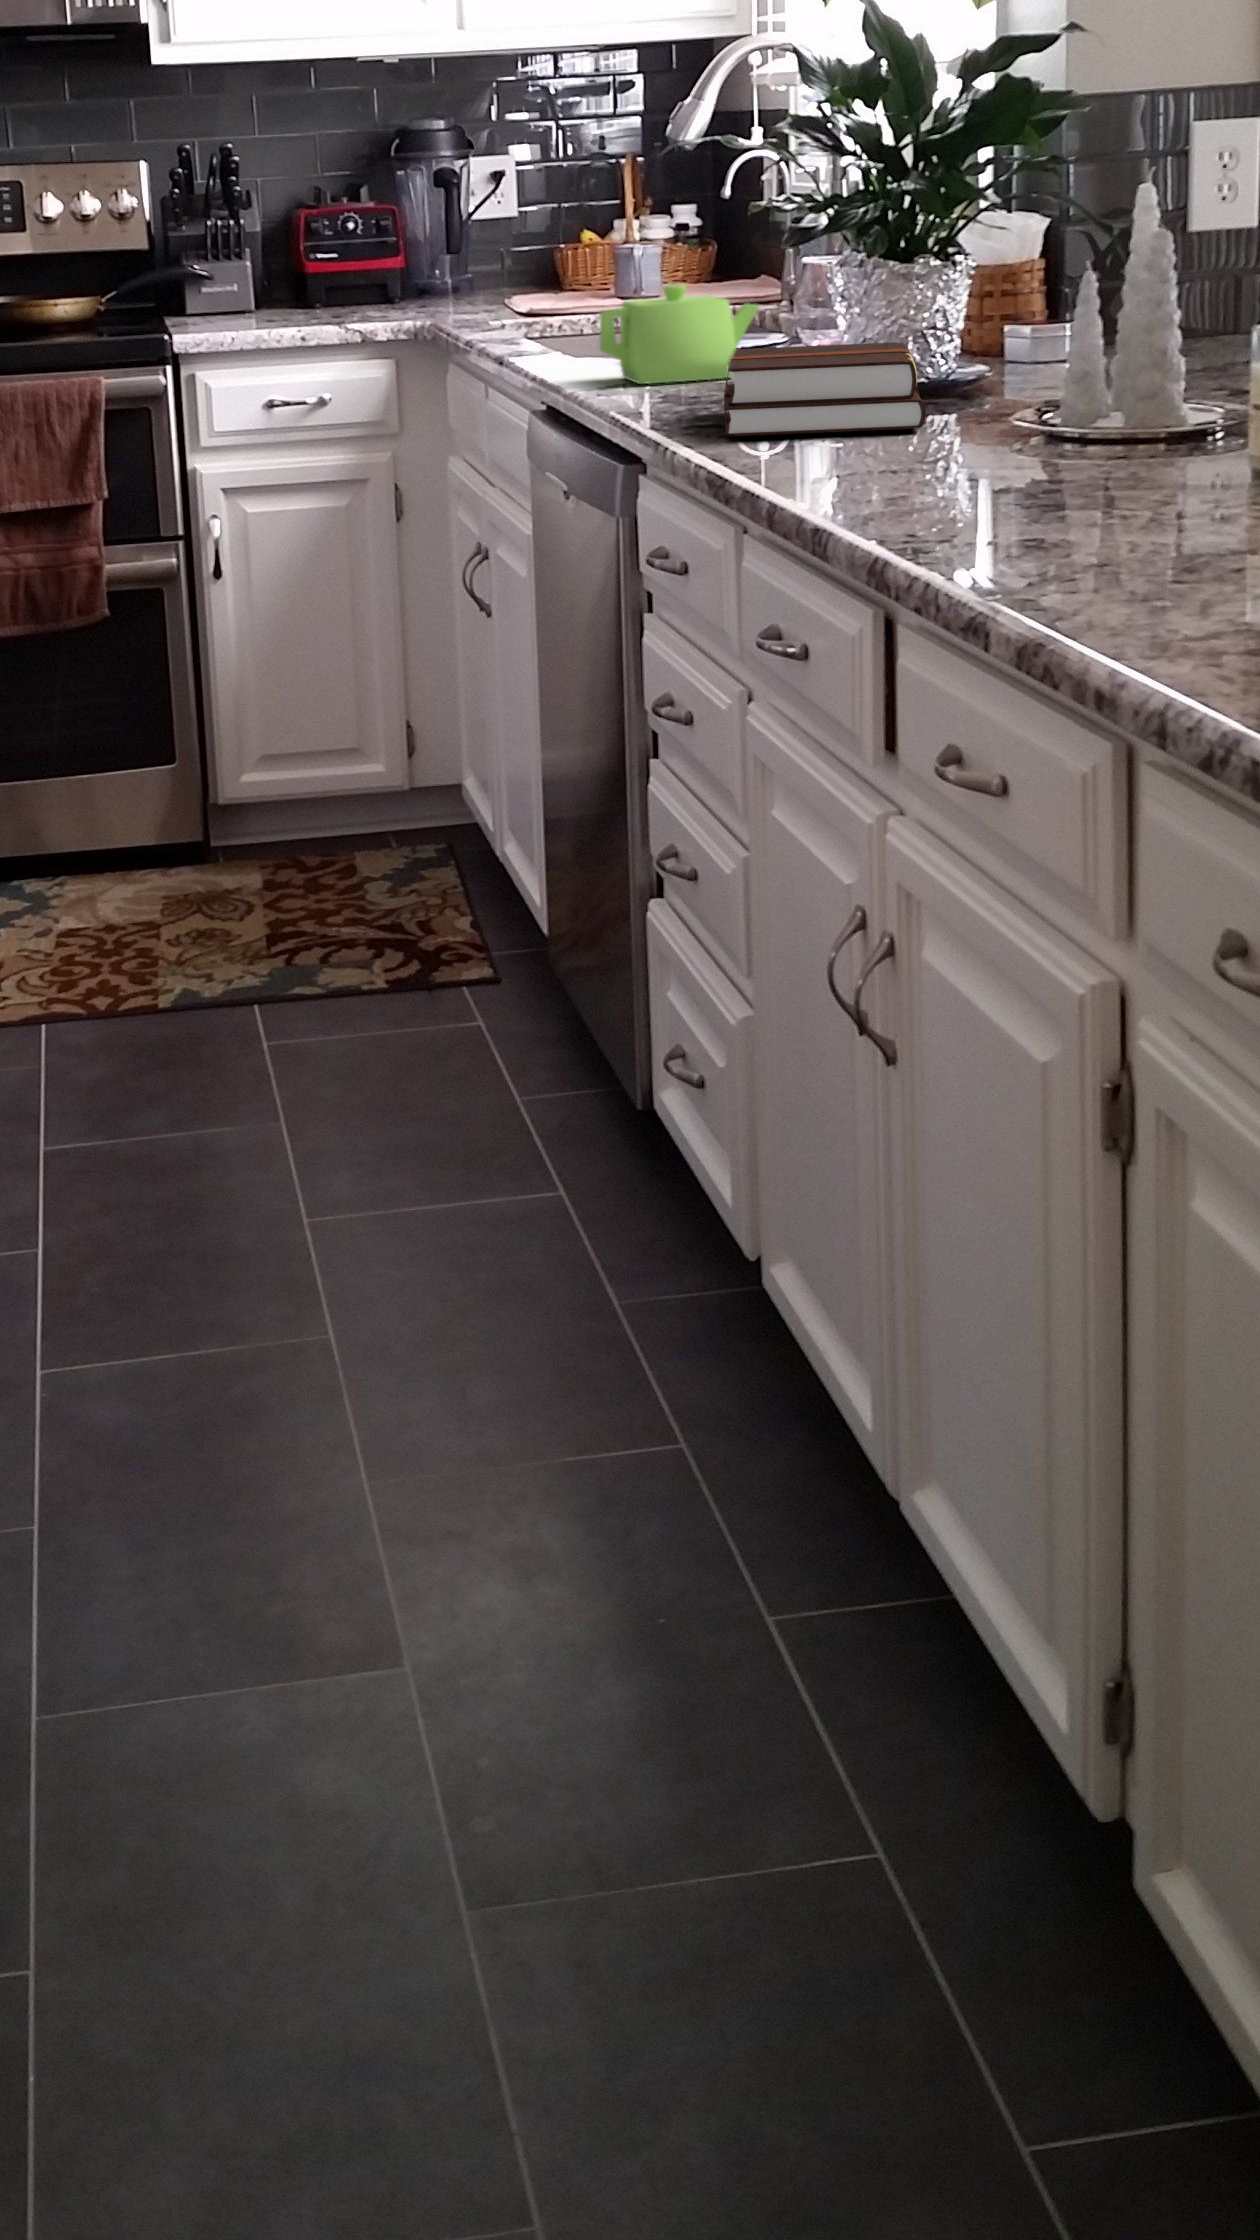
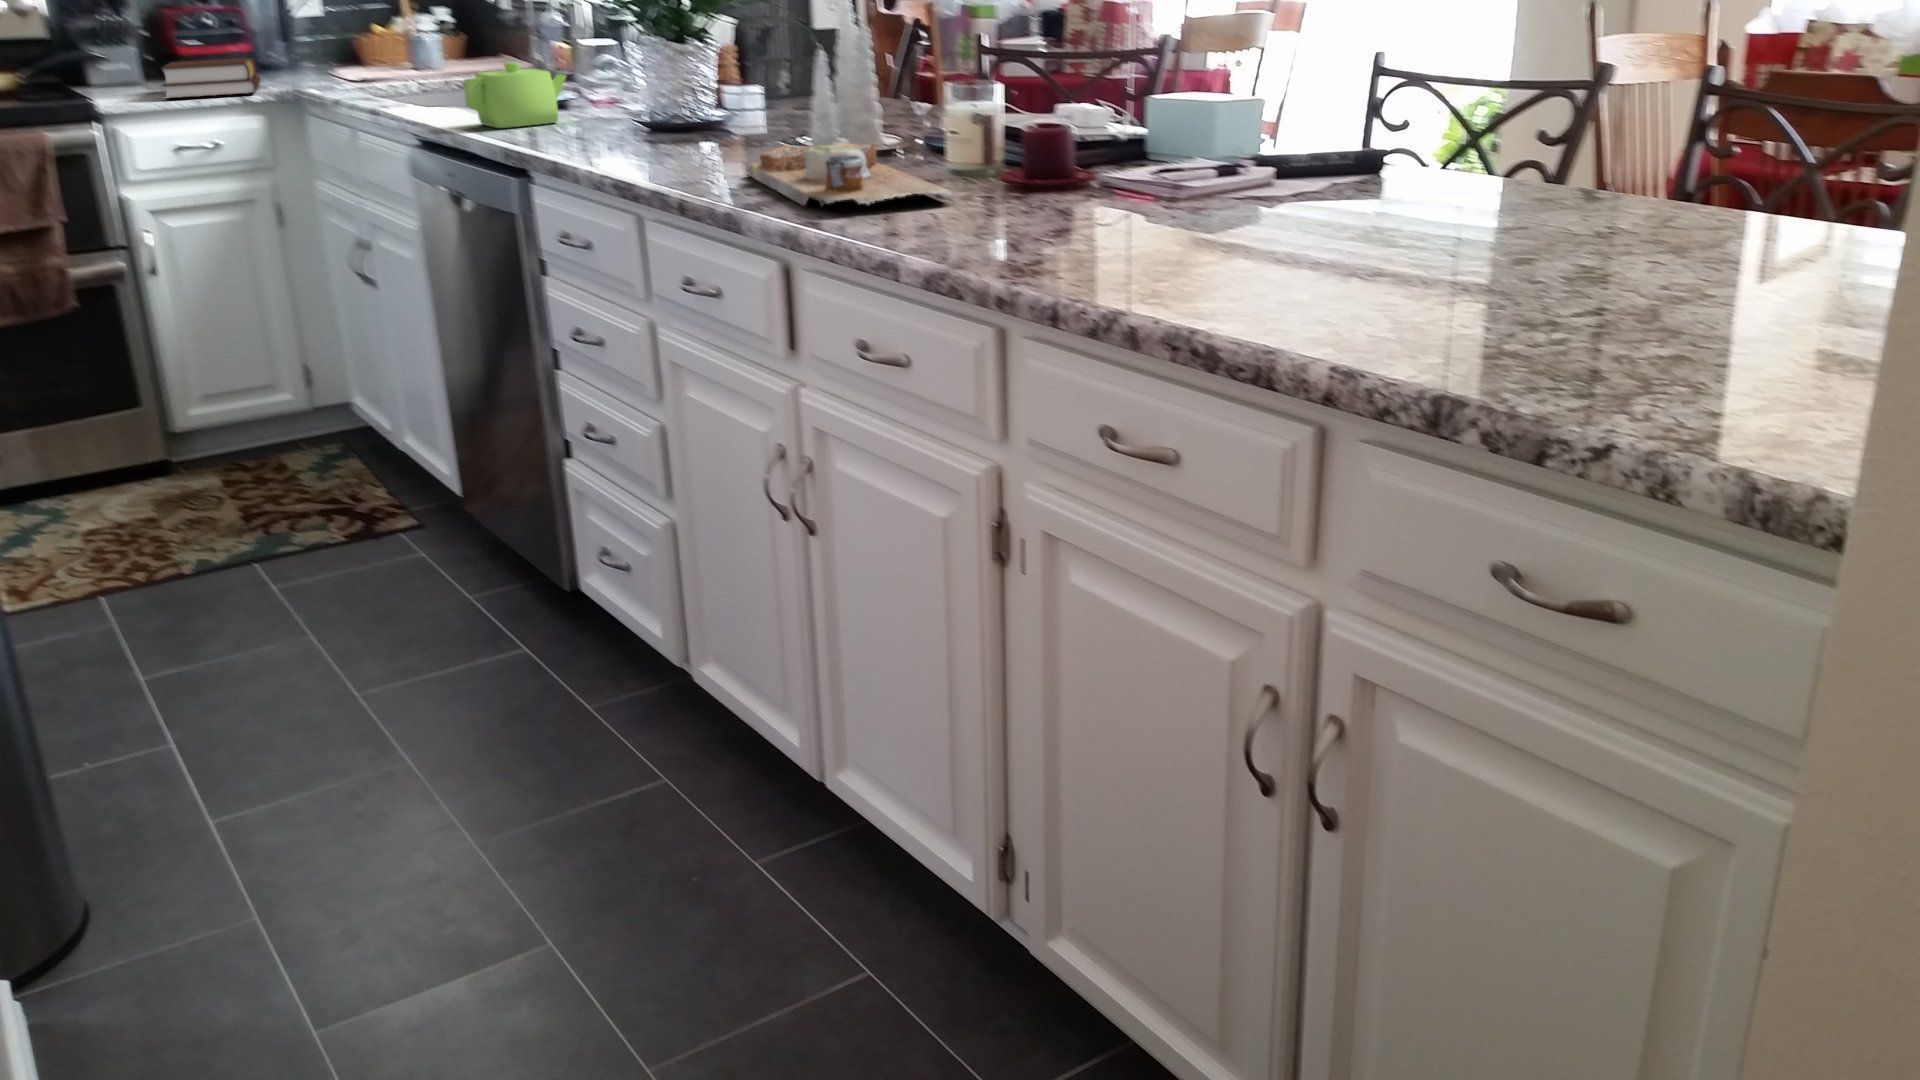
hardback book: present [724,342,926,436] -> present [161,58,260,98]
cutting board: none [925,419,1212,526] -> present [749,143,953,206]

